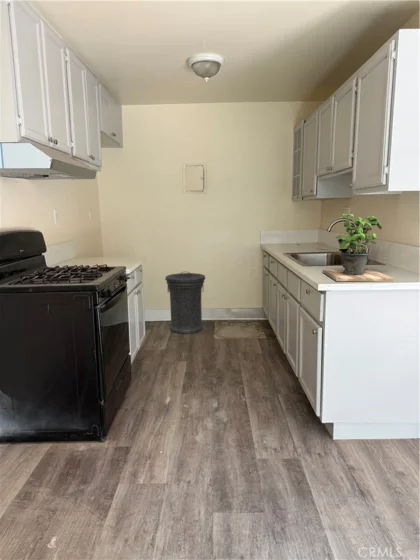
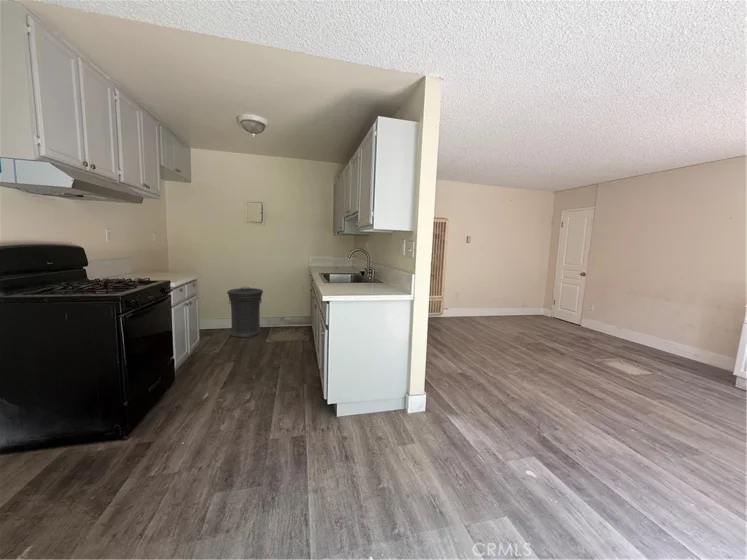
potted plant: present [322,214,394,281] -> none [333,246,377,295]

